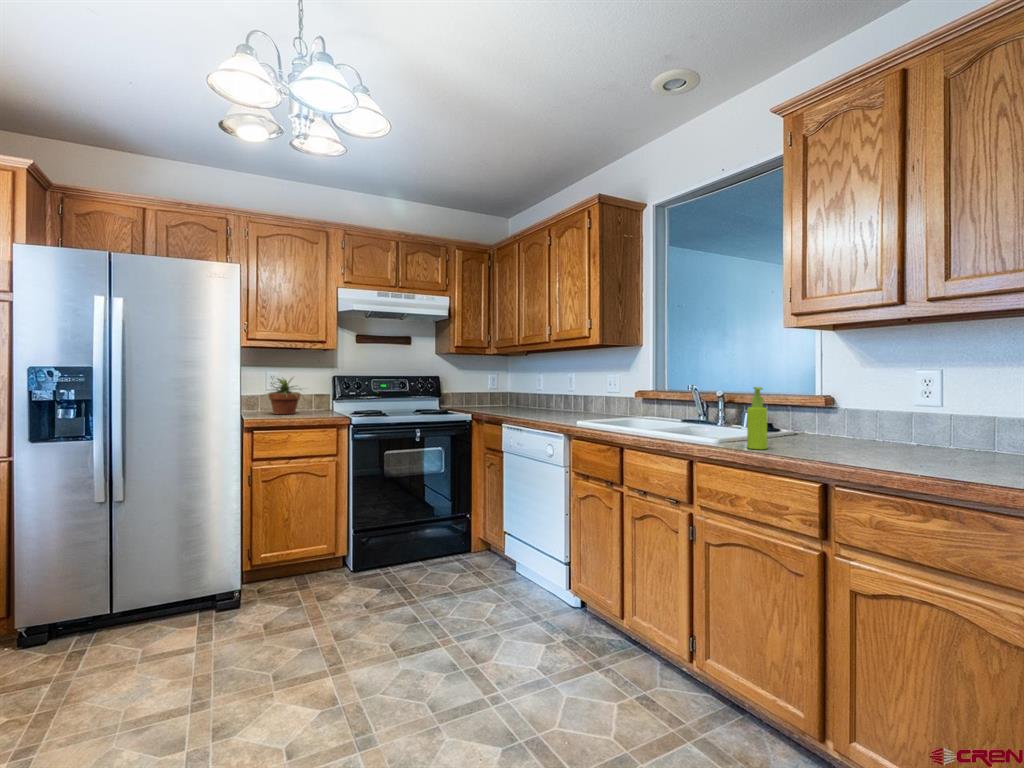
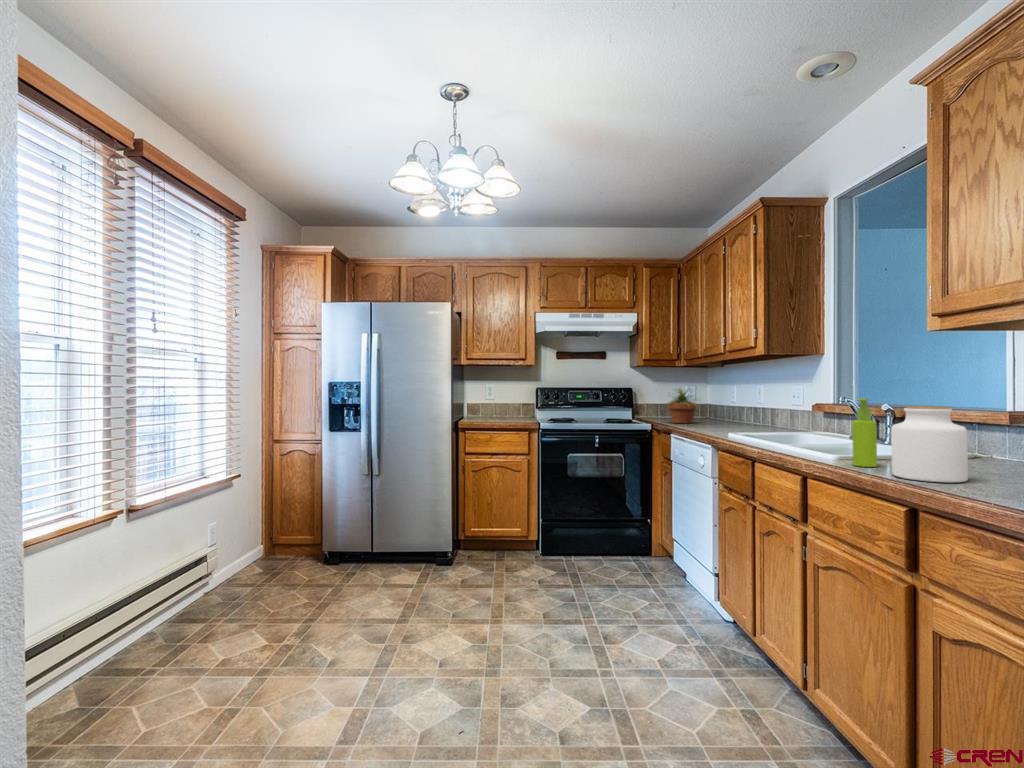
potted plant: present [267,378,302,414] -> present [667,387,698,423]
jar: none [796,394,855,460] -> present [891,406,968,483]

